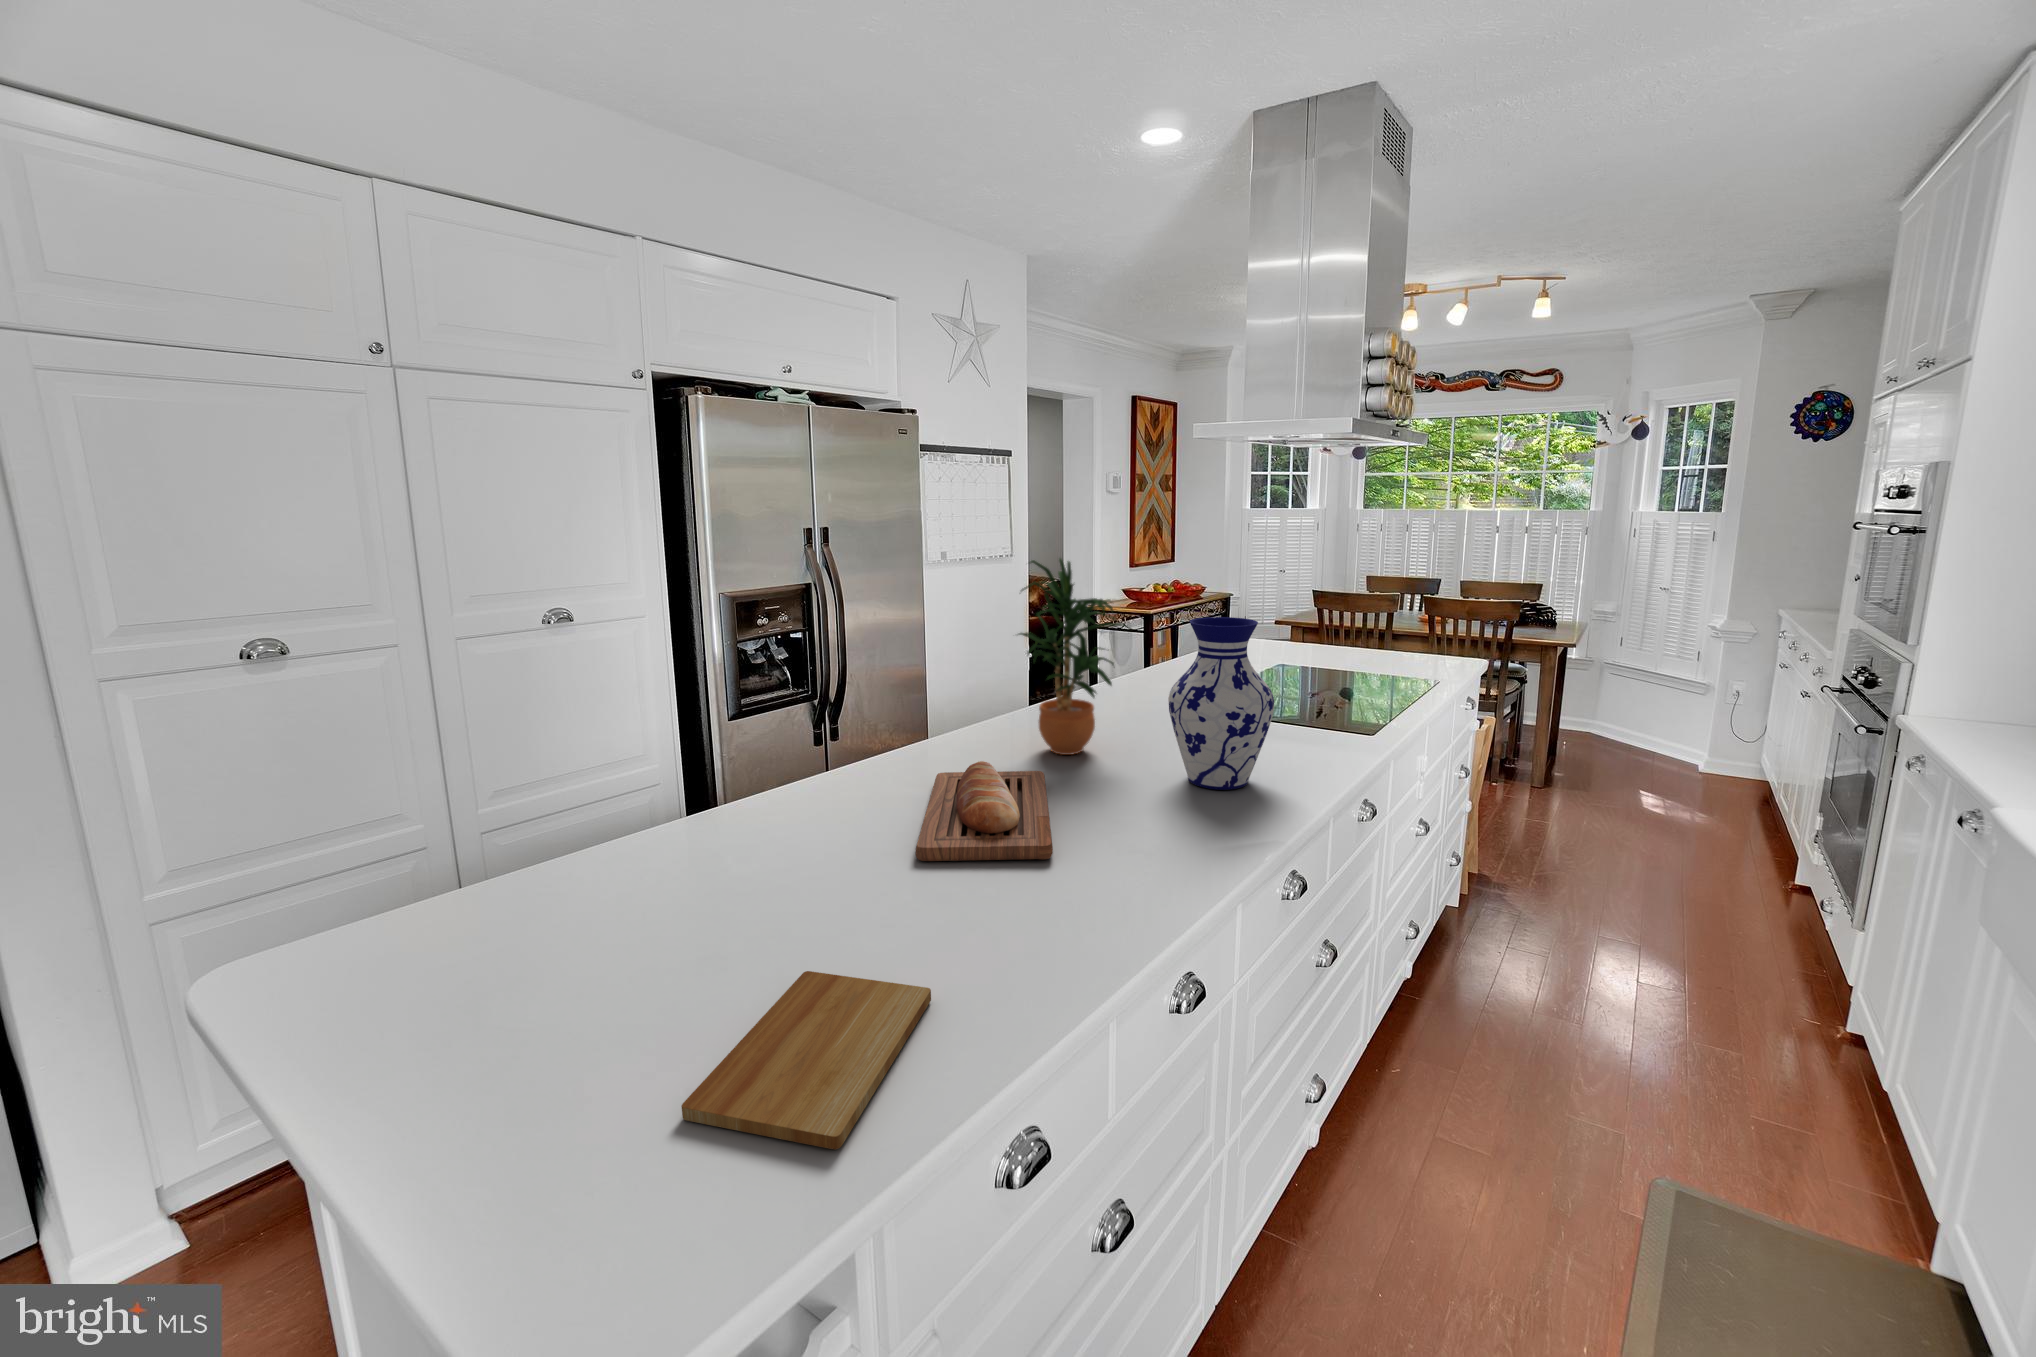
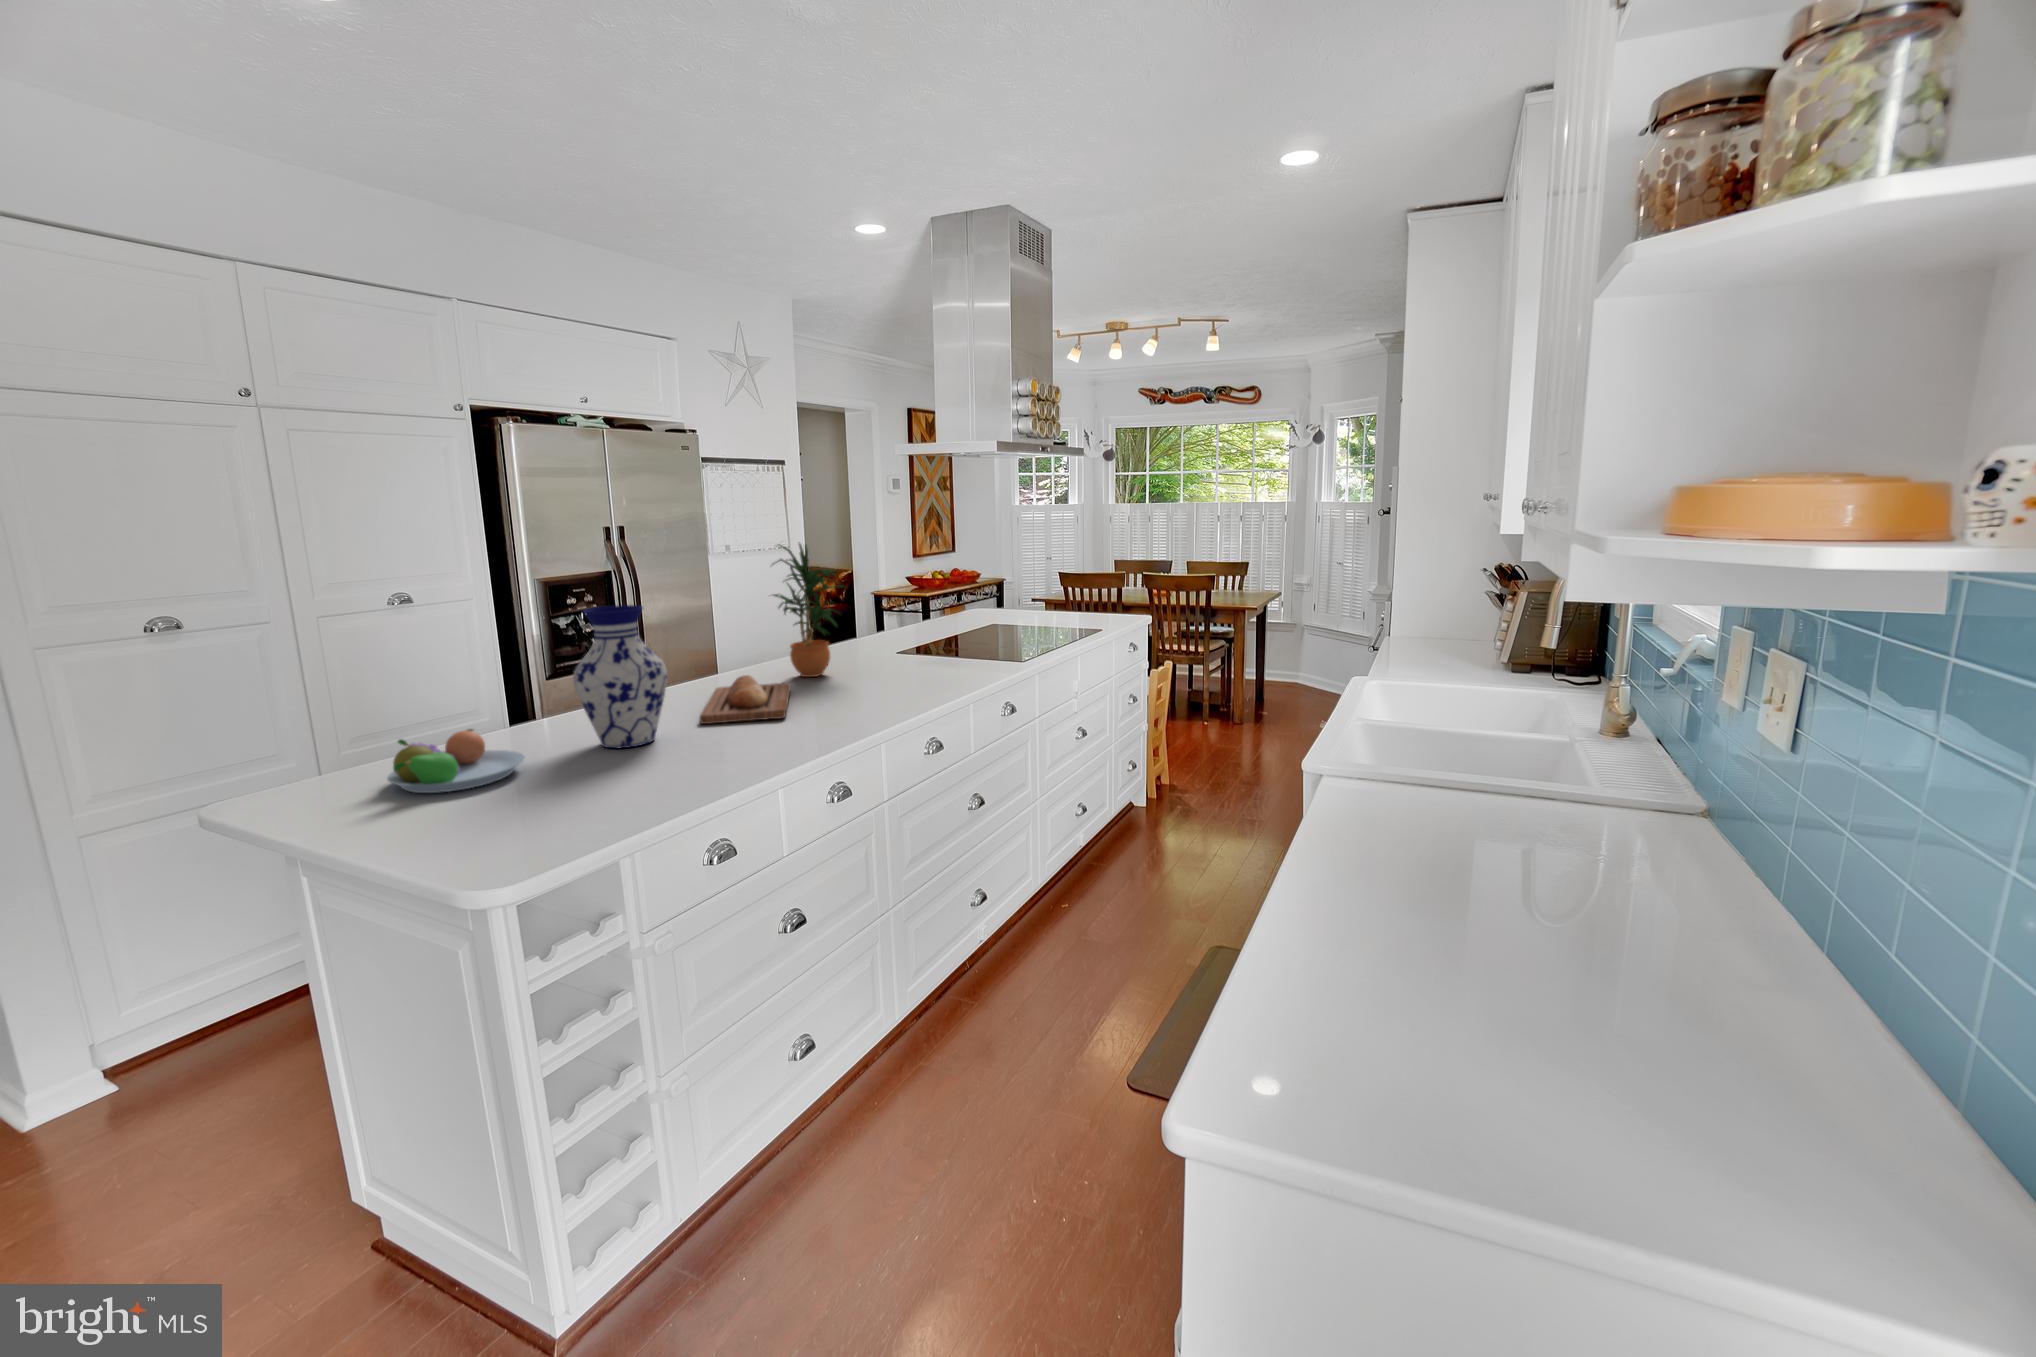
vase: present [1168,617,1275,790] -> present [573,605,667,748]
fruit bowl: none [346,885,620,1046] -> present [387,729,525,793]
cutting board: present [682,971,931,1149] -> none [580,758,706,799]

